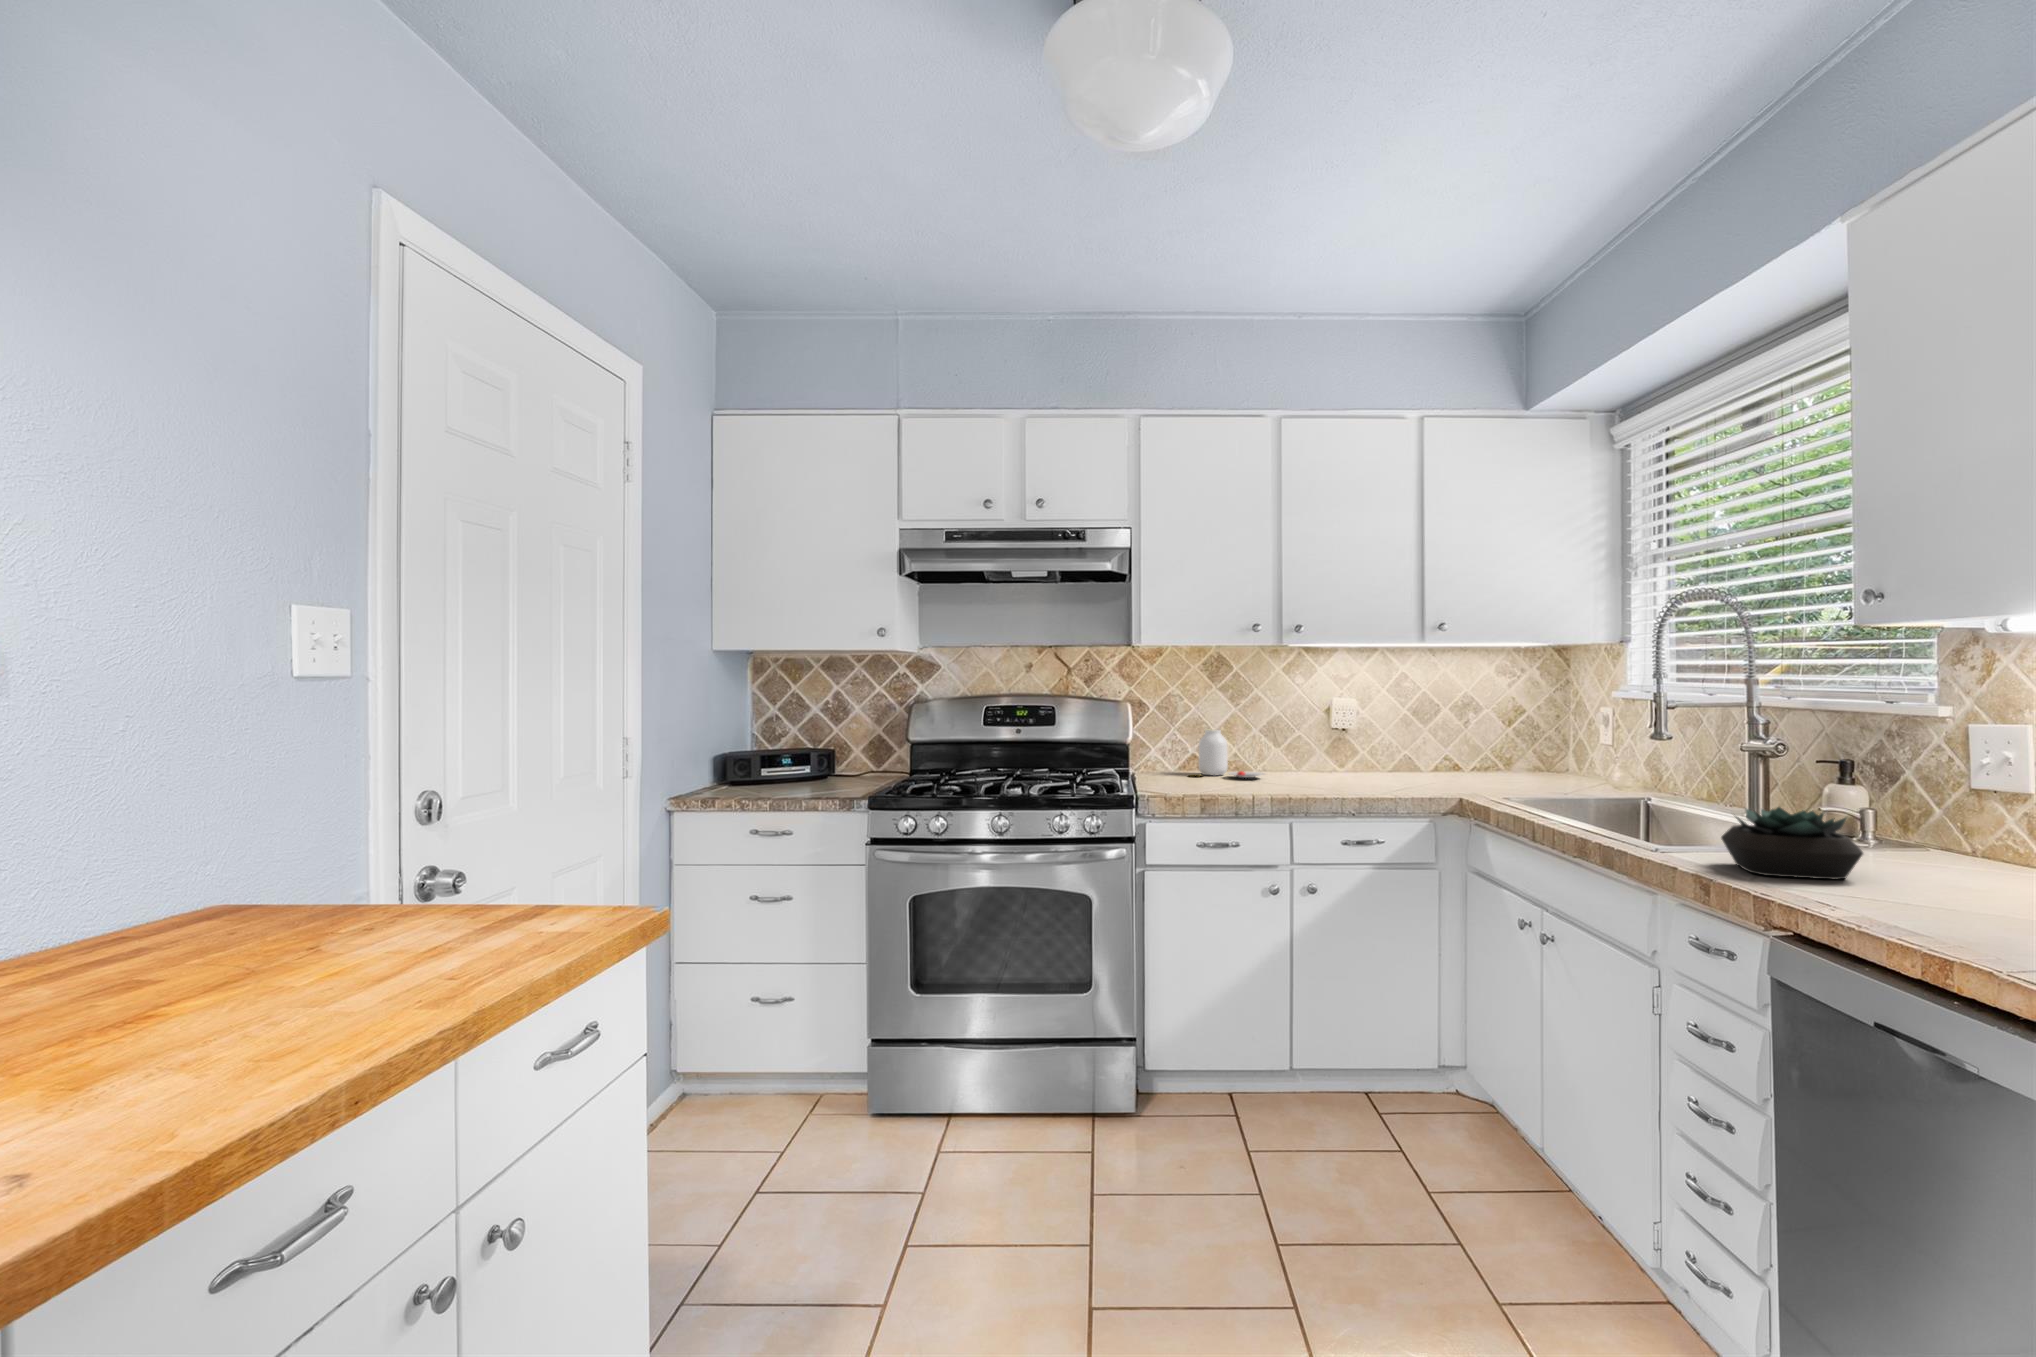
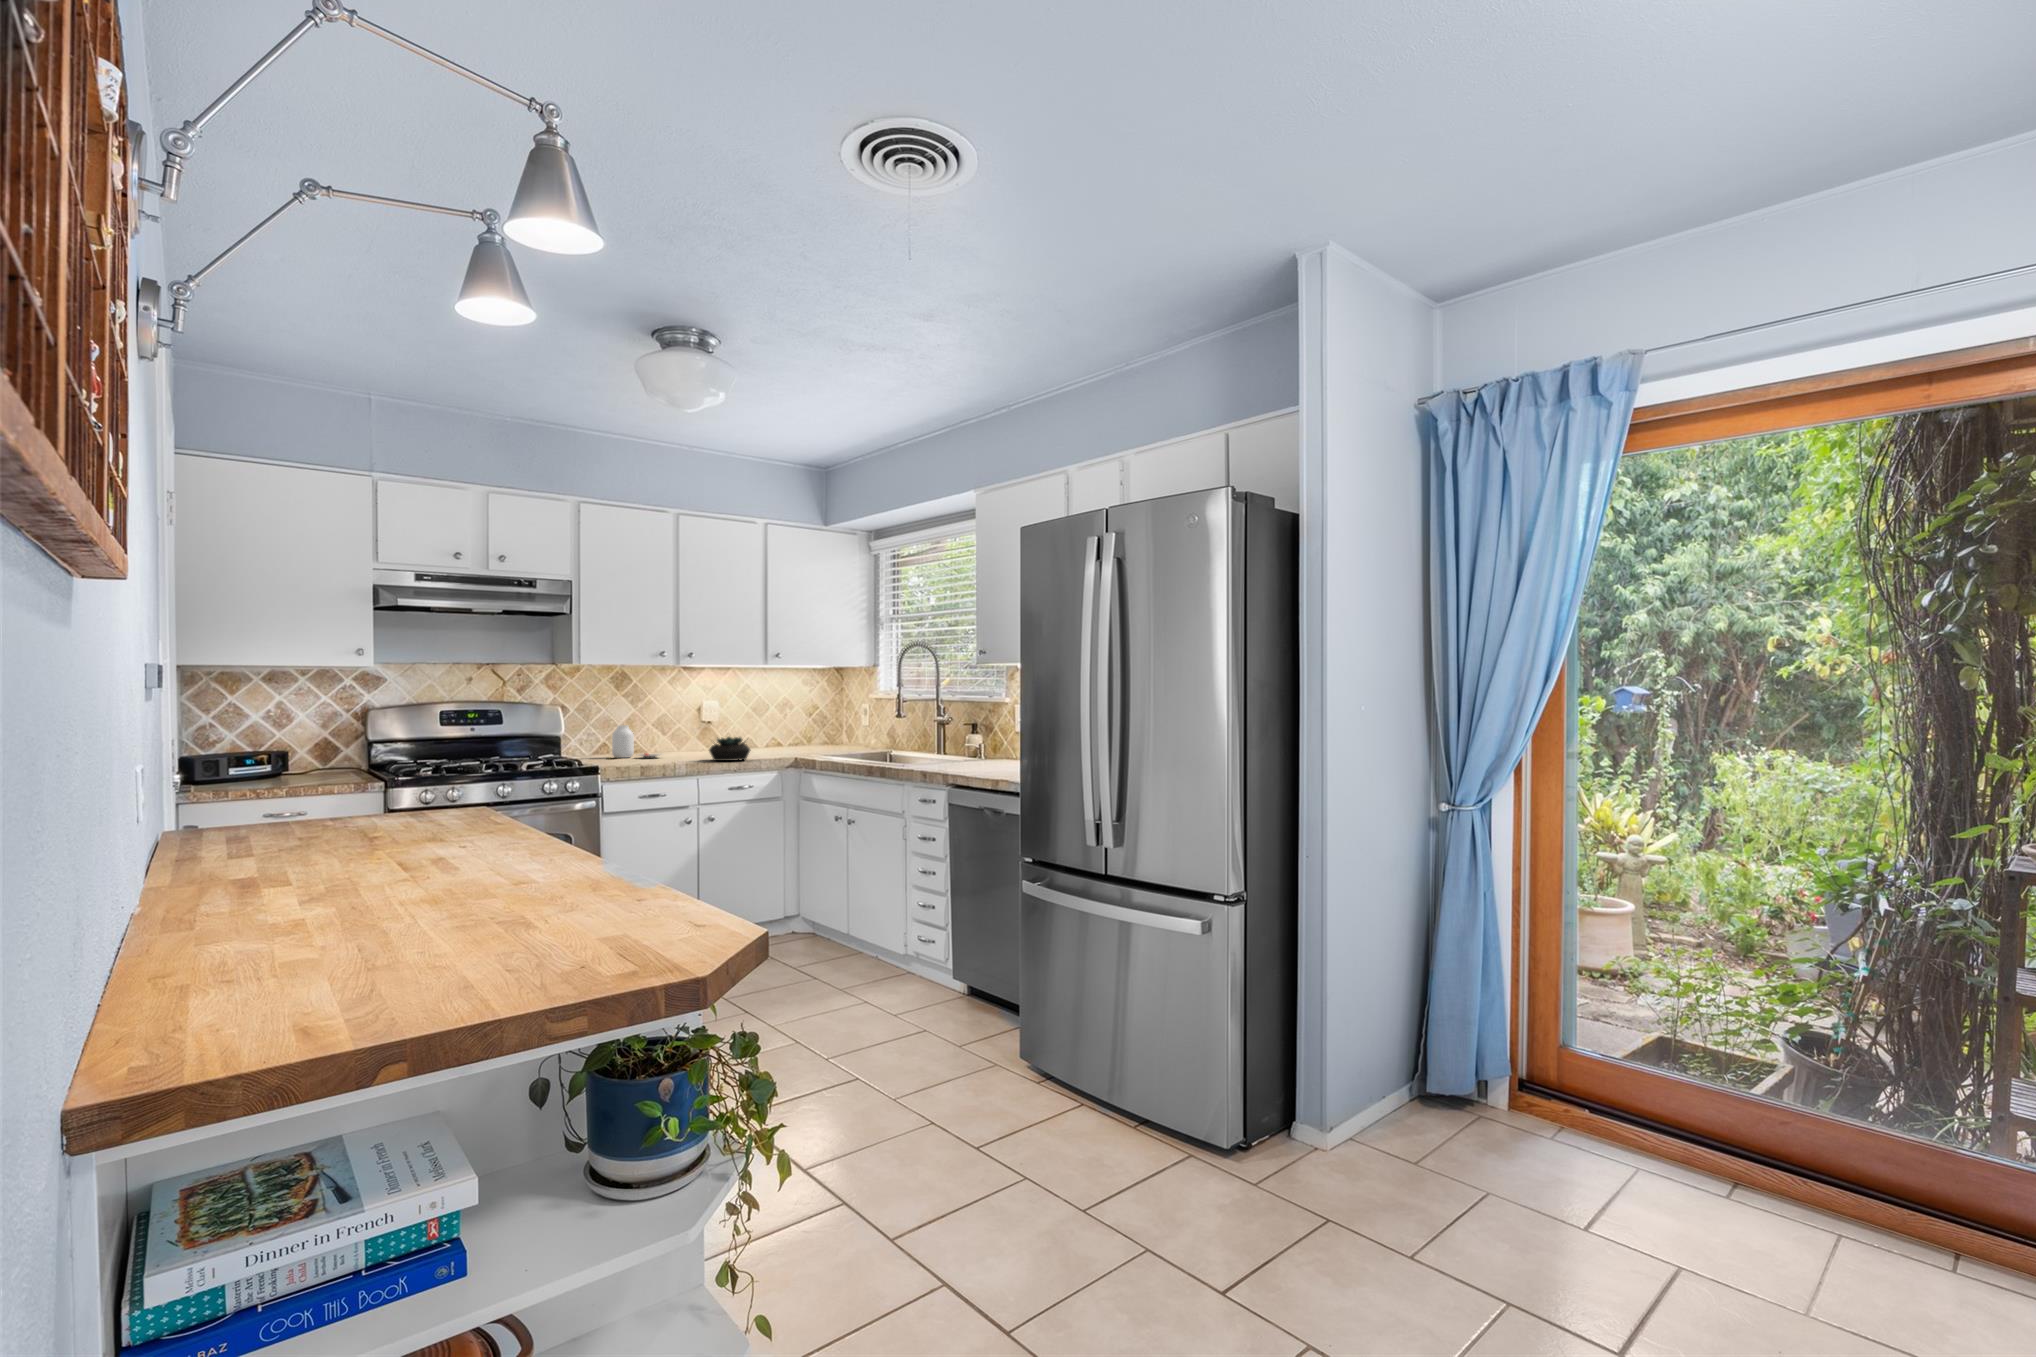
succulent plant: present [1721,807,1863,879] -> present [709,737,751,761]

